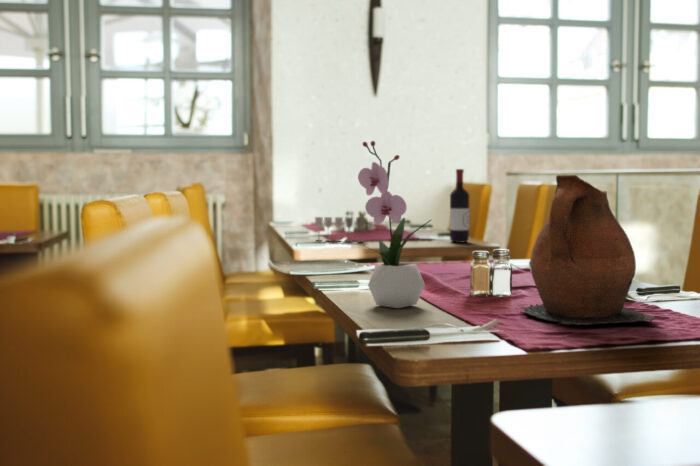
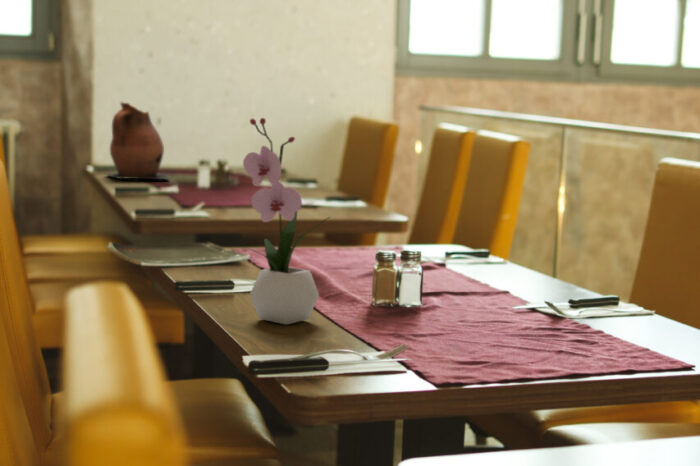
wine bottle: present [450,169,469,243] -> none [341,116,370,217]
ceramic pitcher: present [520,175,655,325] -> present [108,103,168,179]
wine glass: present [315,217,364,242] -> none [155,173,225,212]

